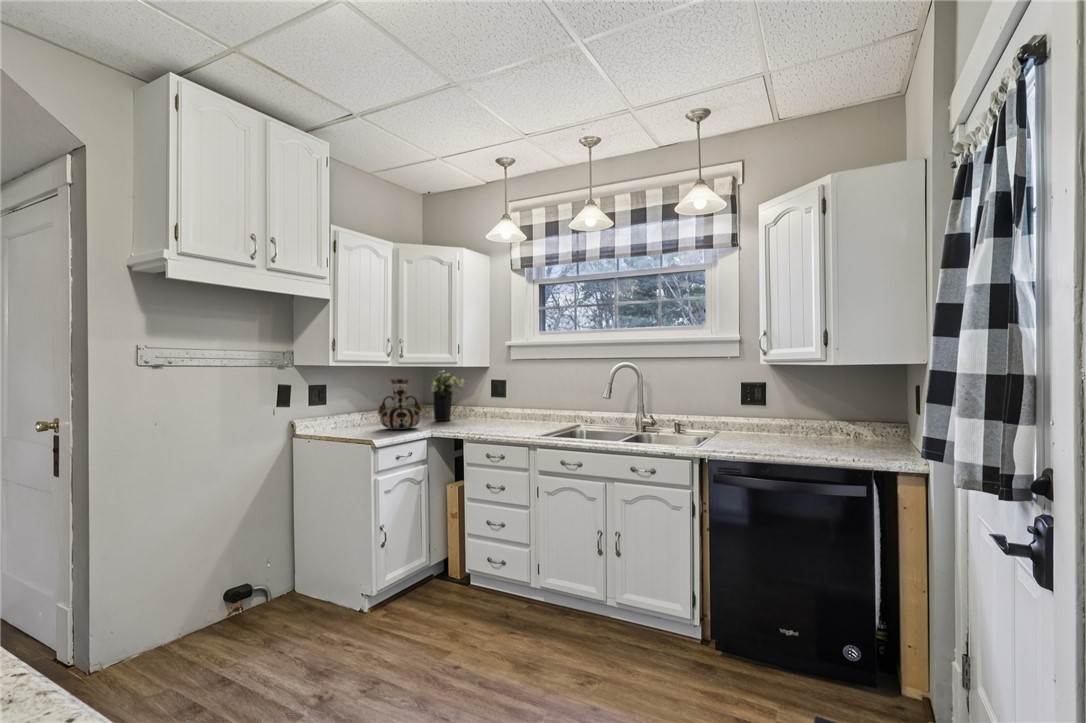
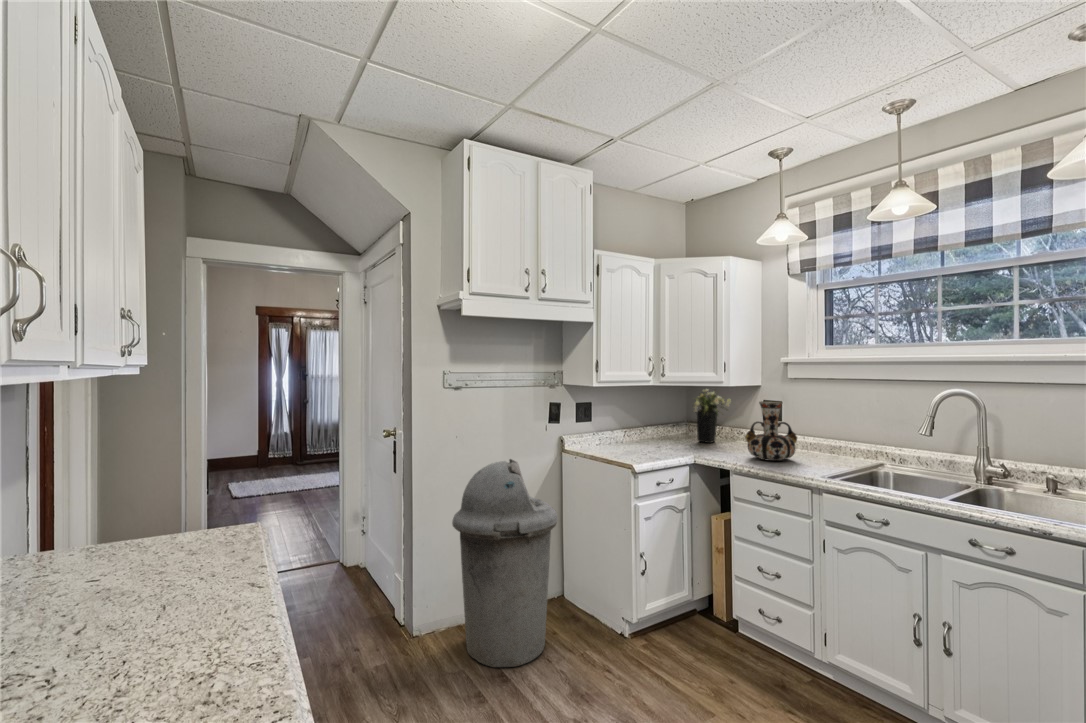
vase: present [378,378,422,430] -> present [745,401,797,461]
trash can: none [152,443,291,678] -> present [452,459,558,668]

